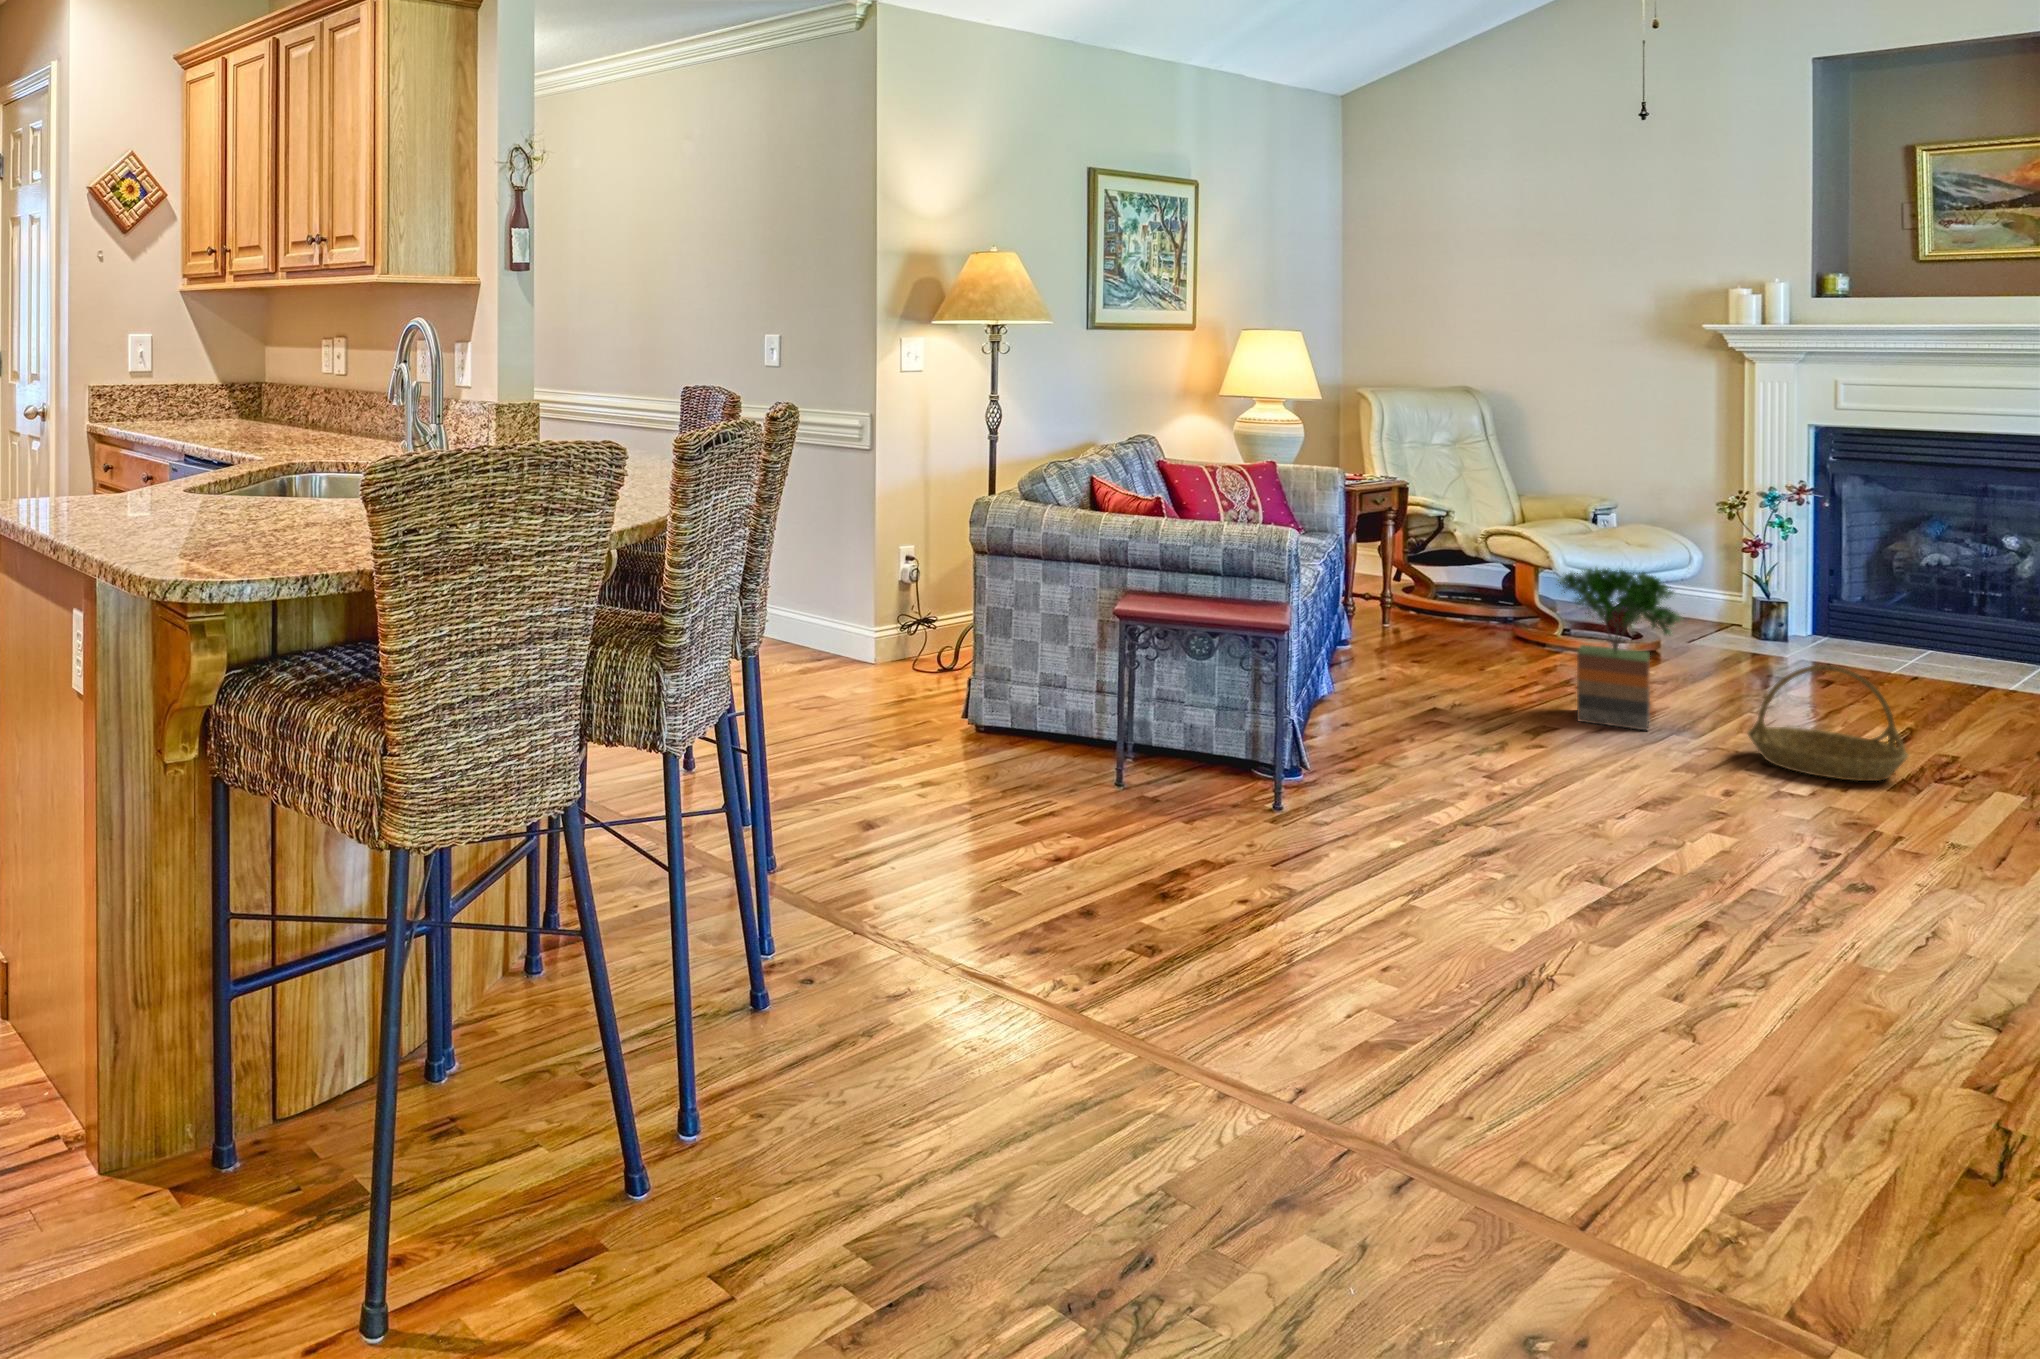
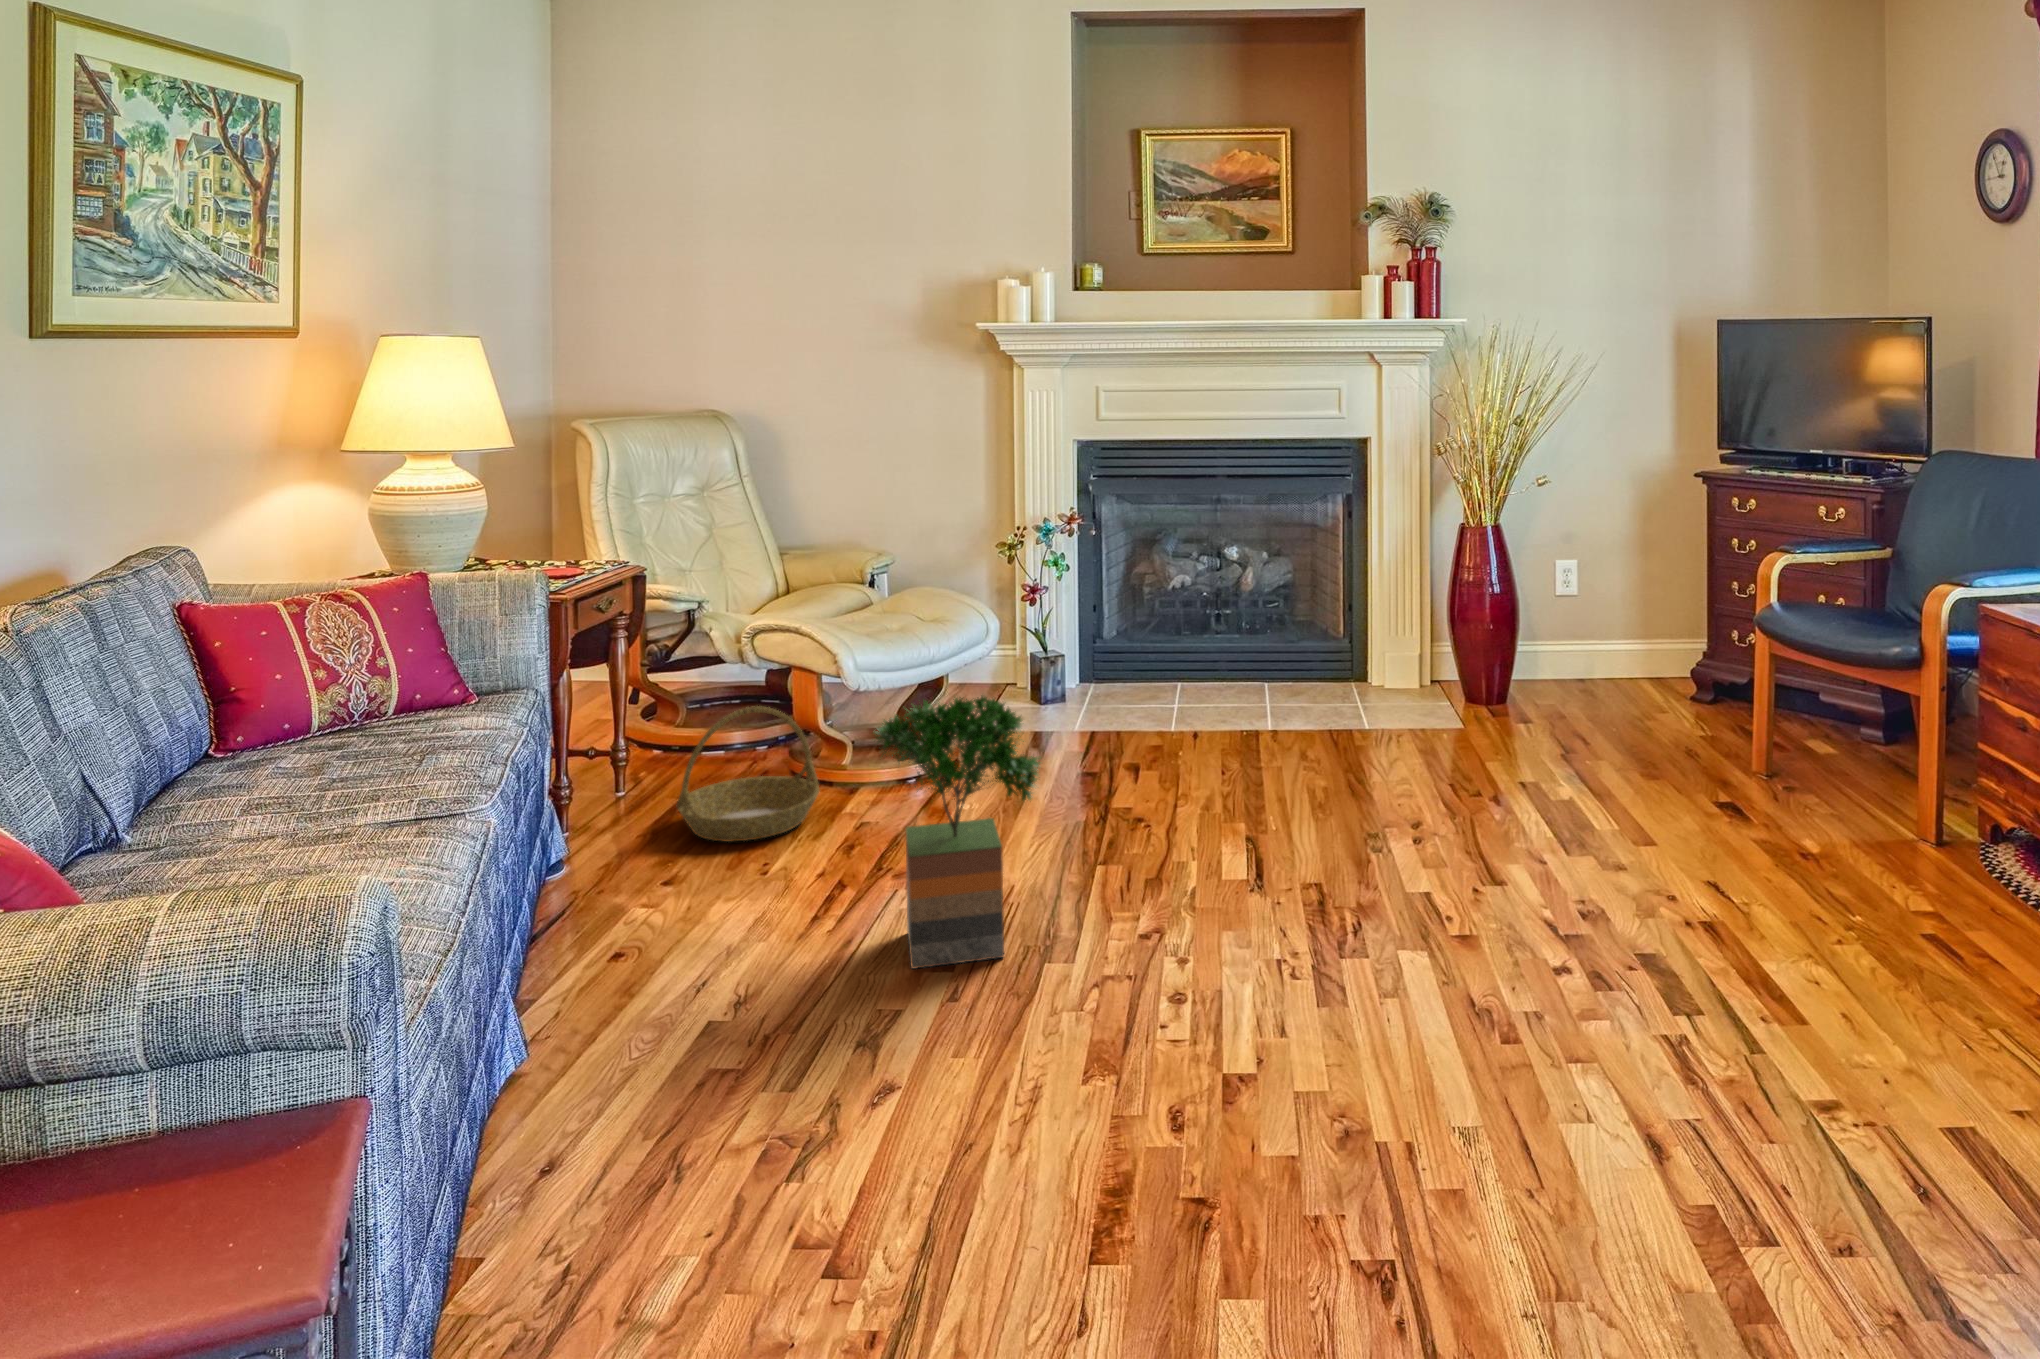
basket: present [1747,665,1908,781] -> present [676,706,819,842]

